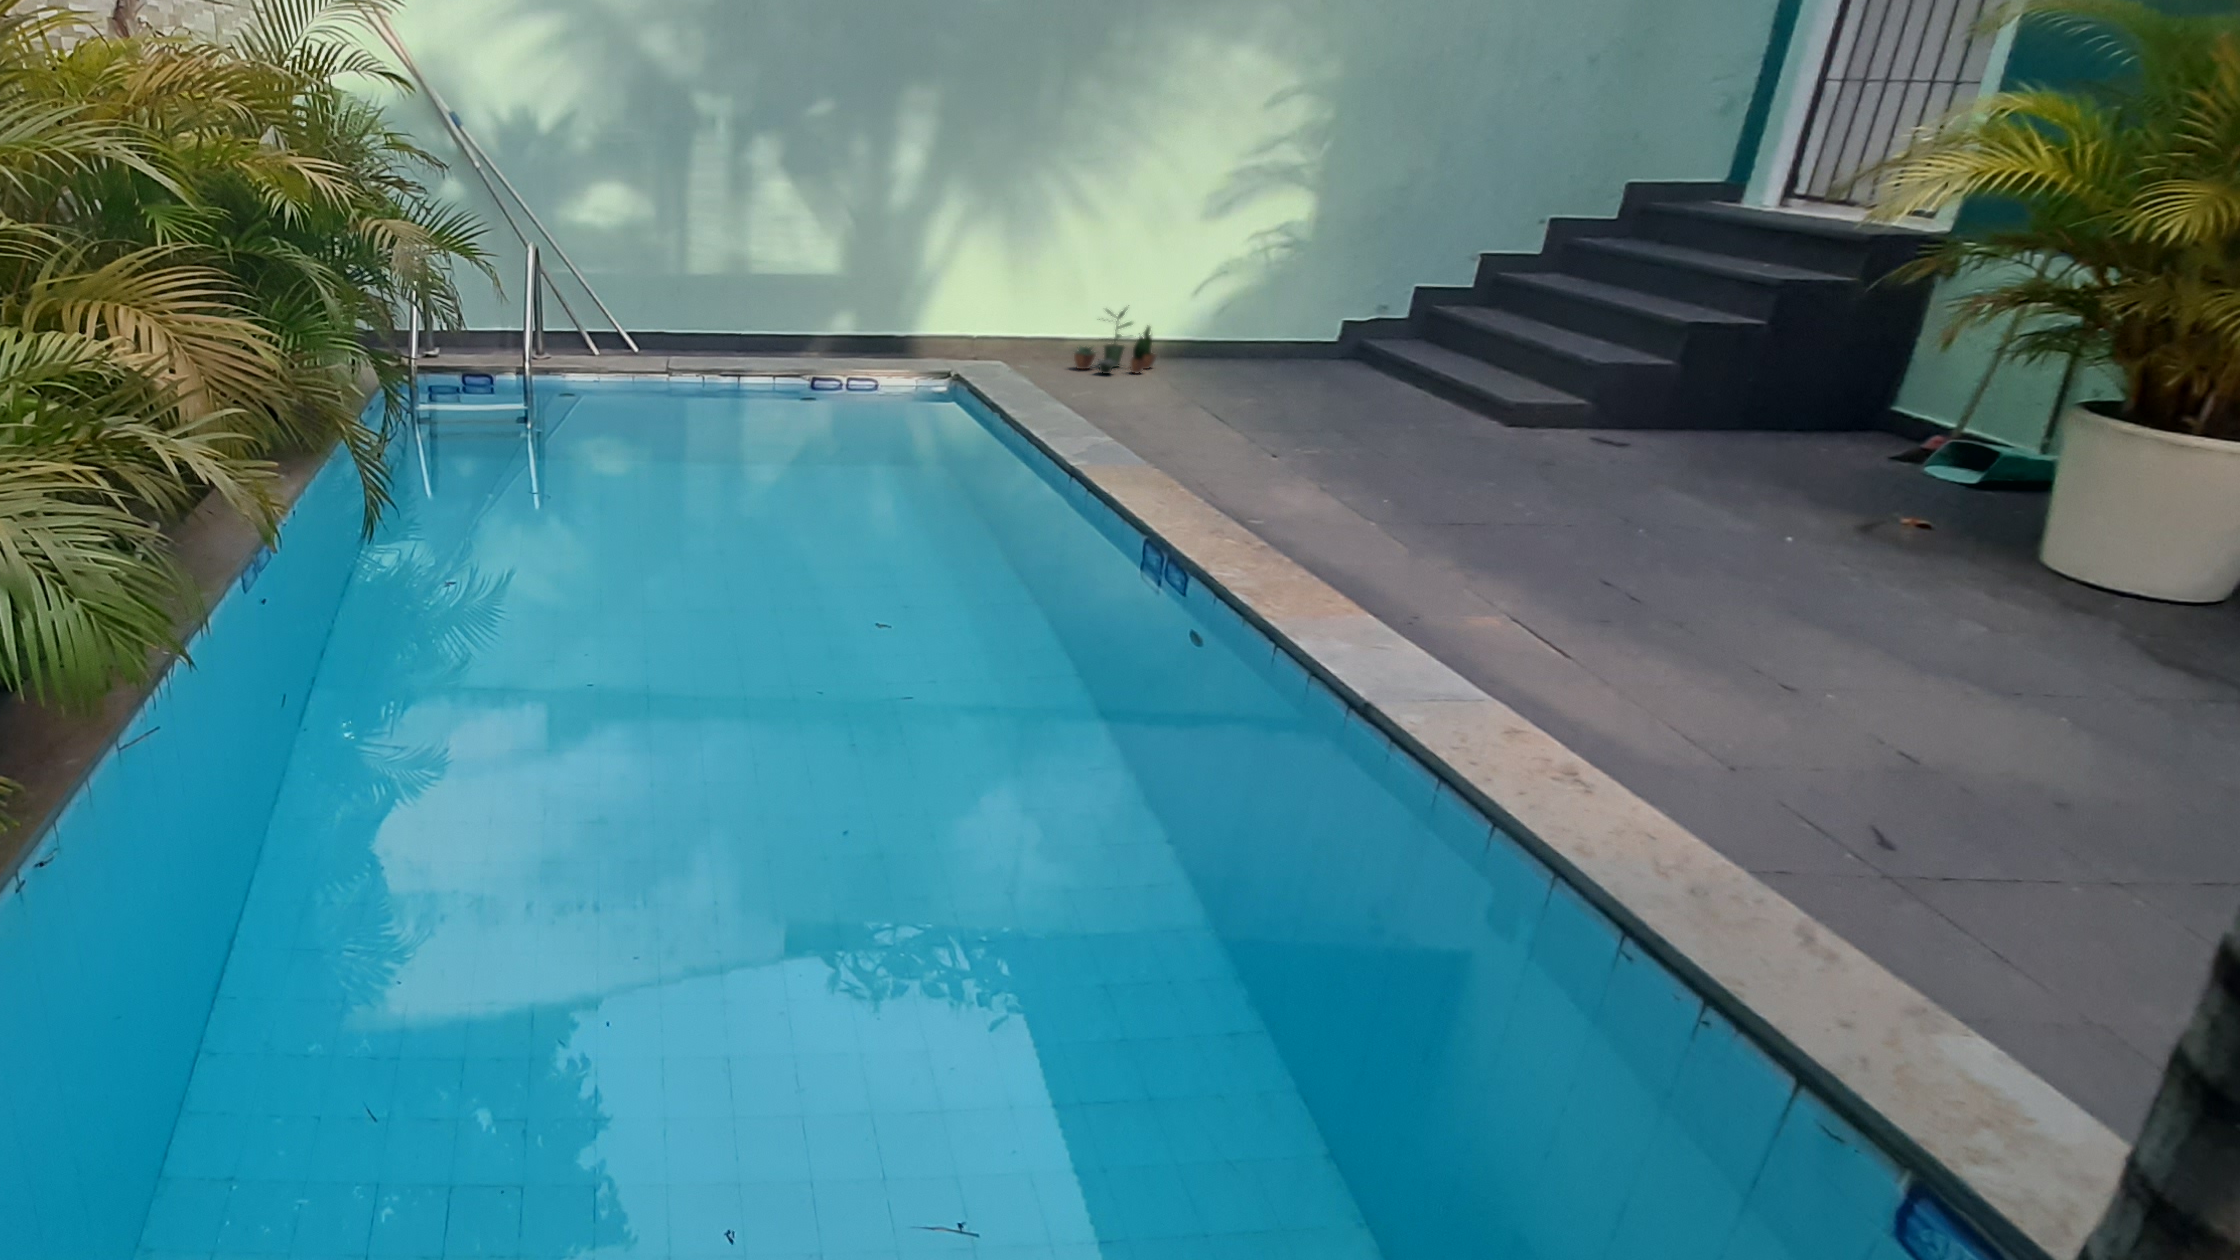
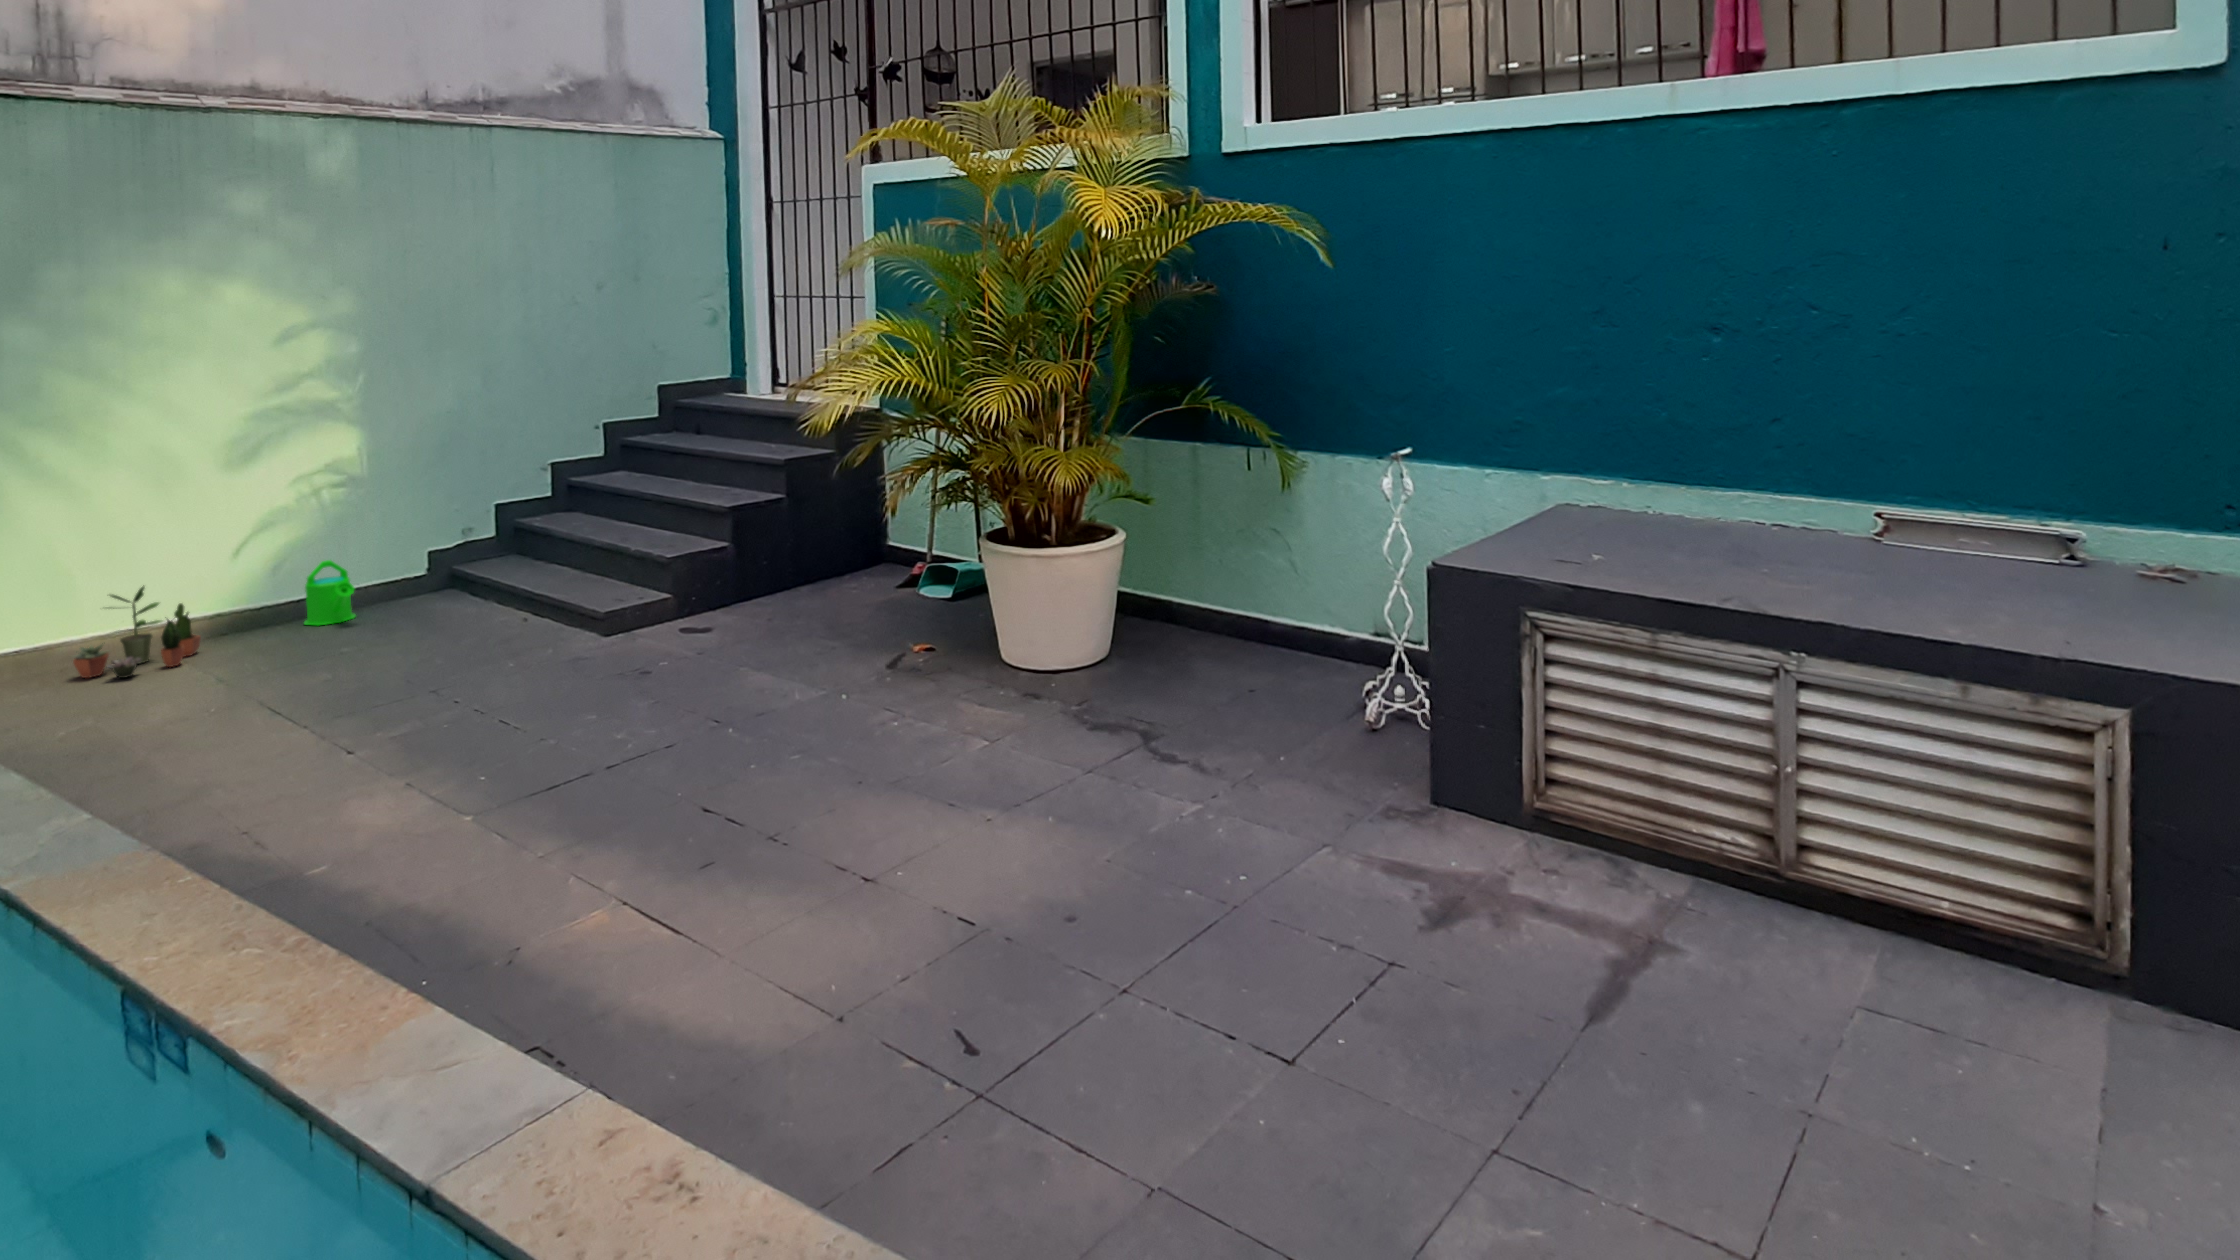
watering can: none [1229,312,1278,367] -> present [304,560,355,625]

